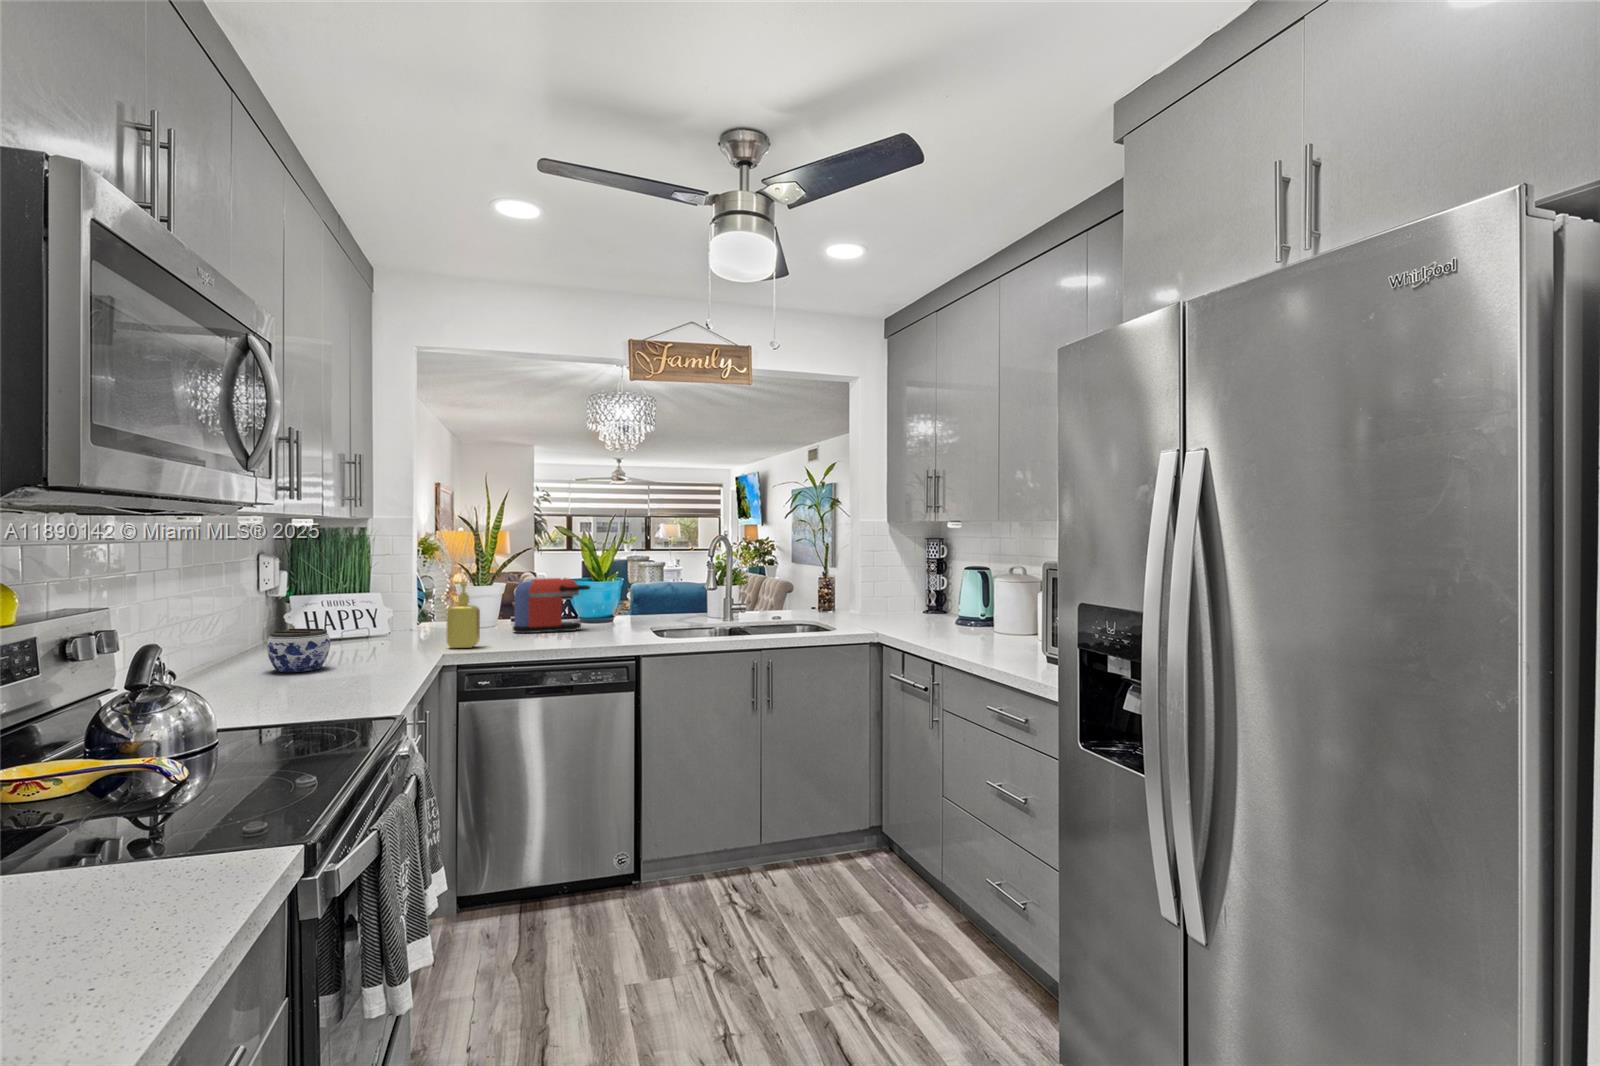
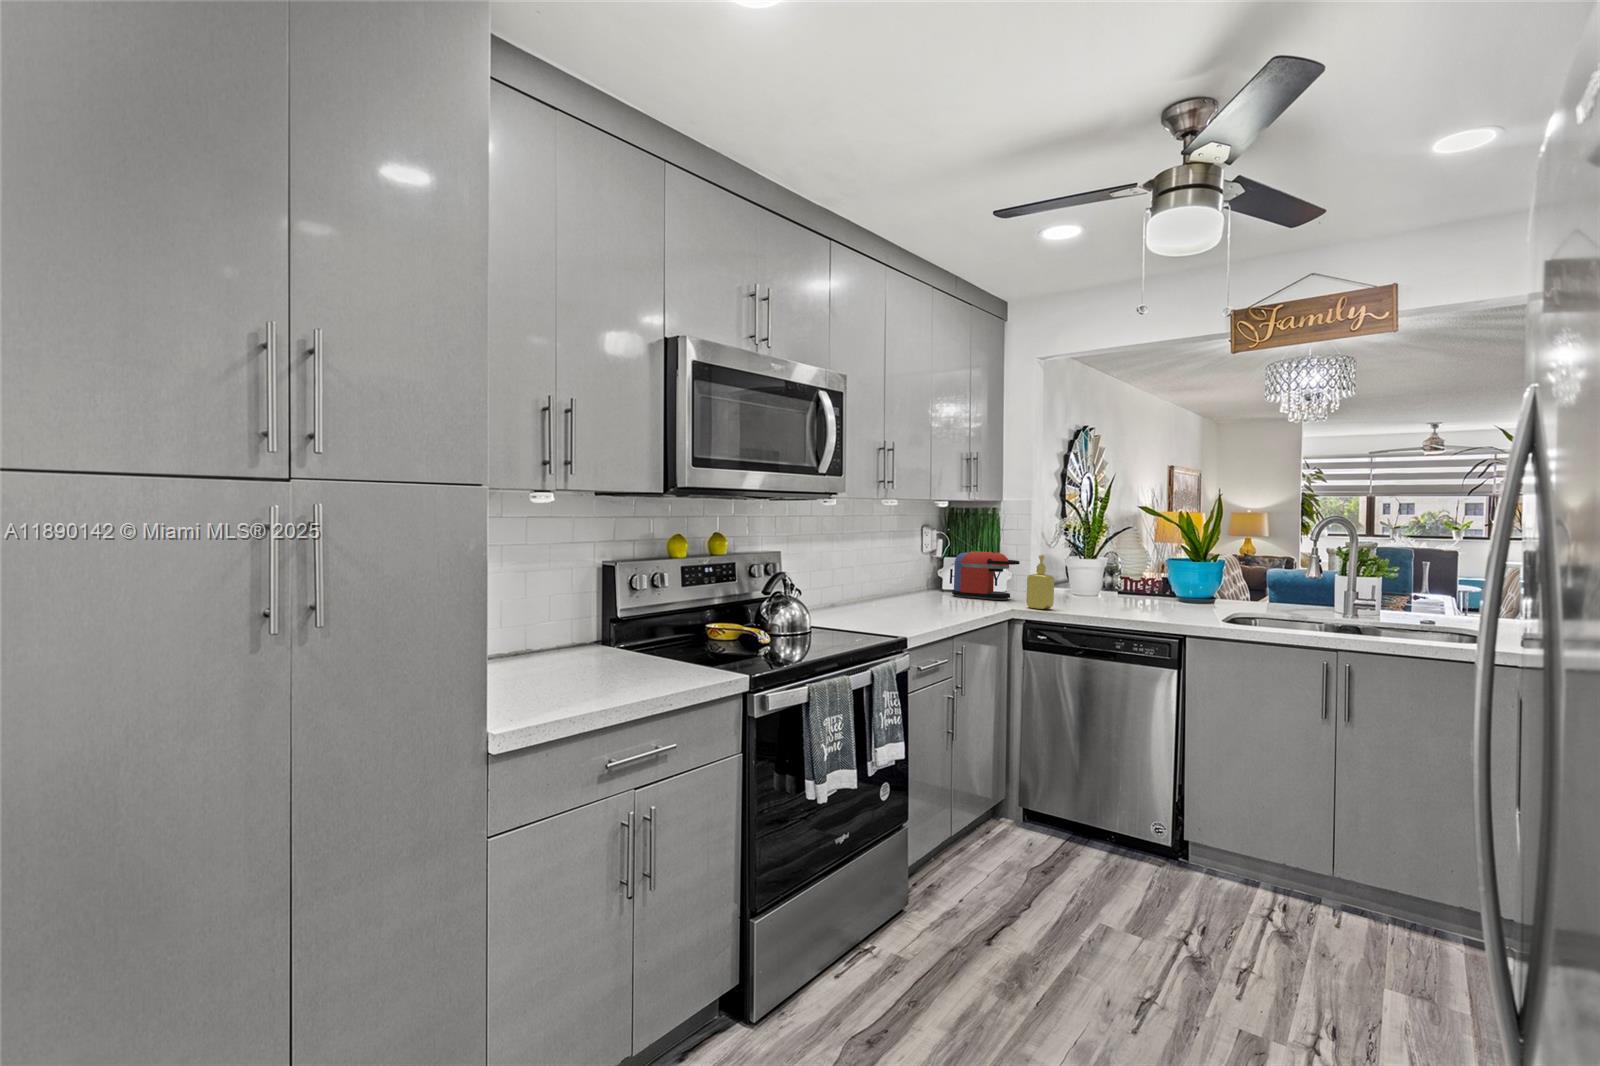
coffee maker: present [513,578,590,633] -> present [952,551,1020,600]
jar: present [267,628,330,672] -> none [895,578,932,607]

